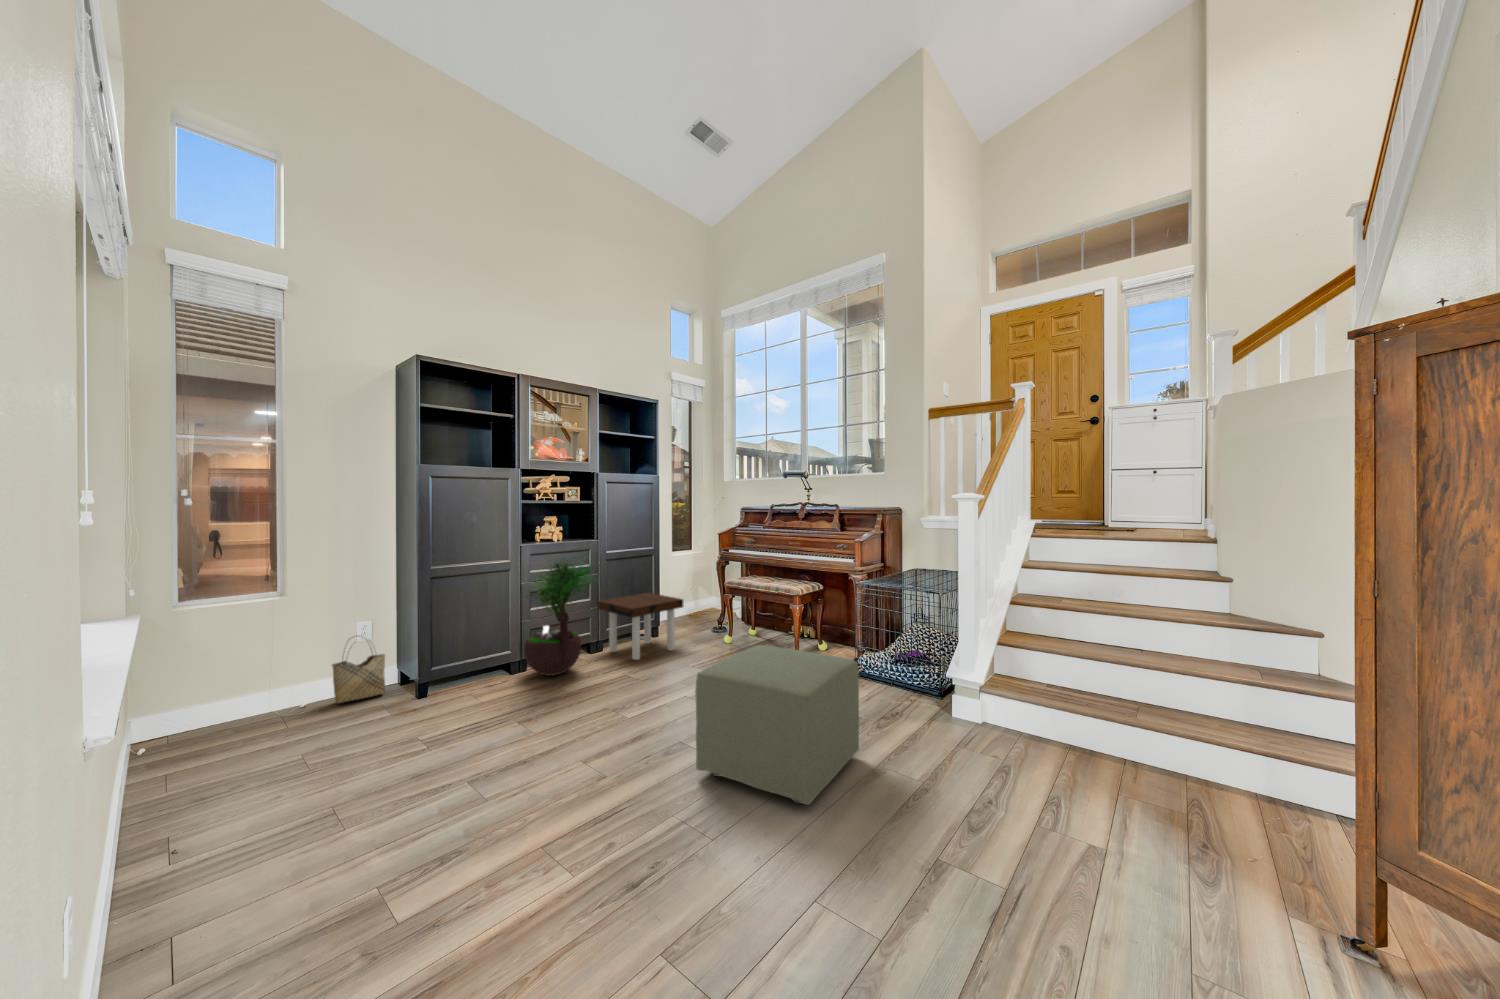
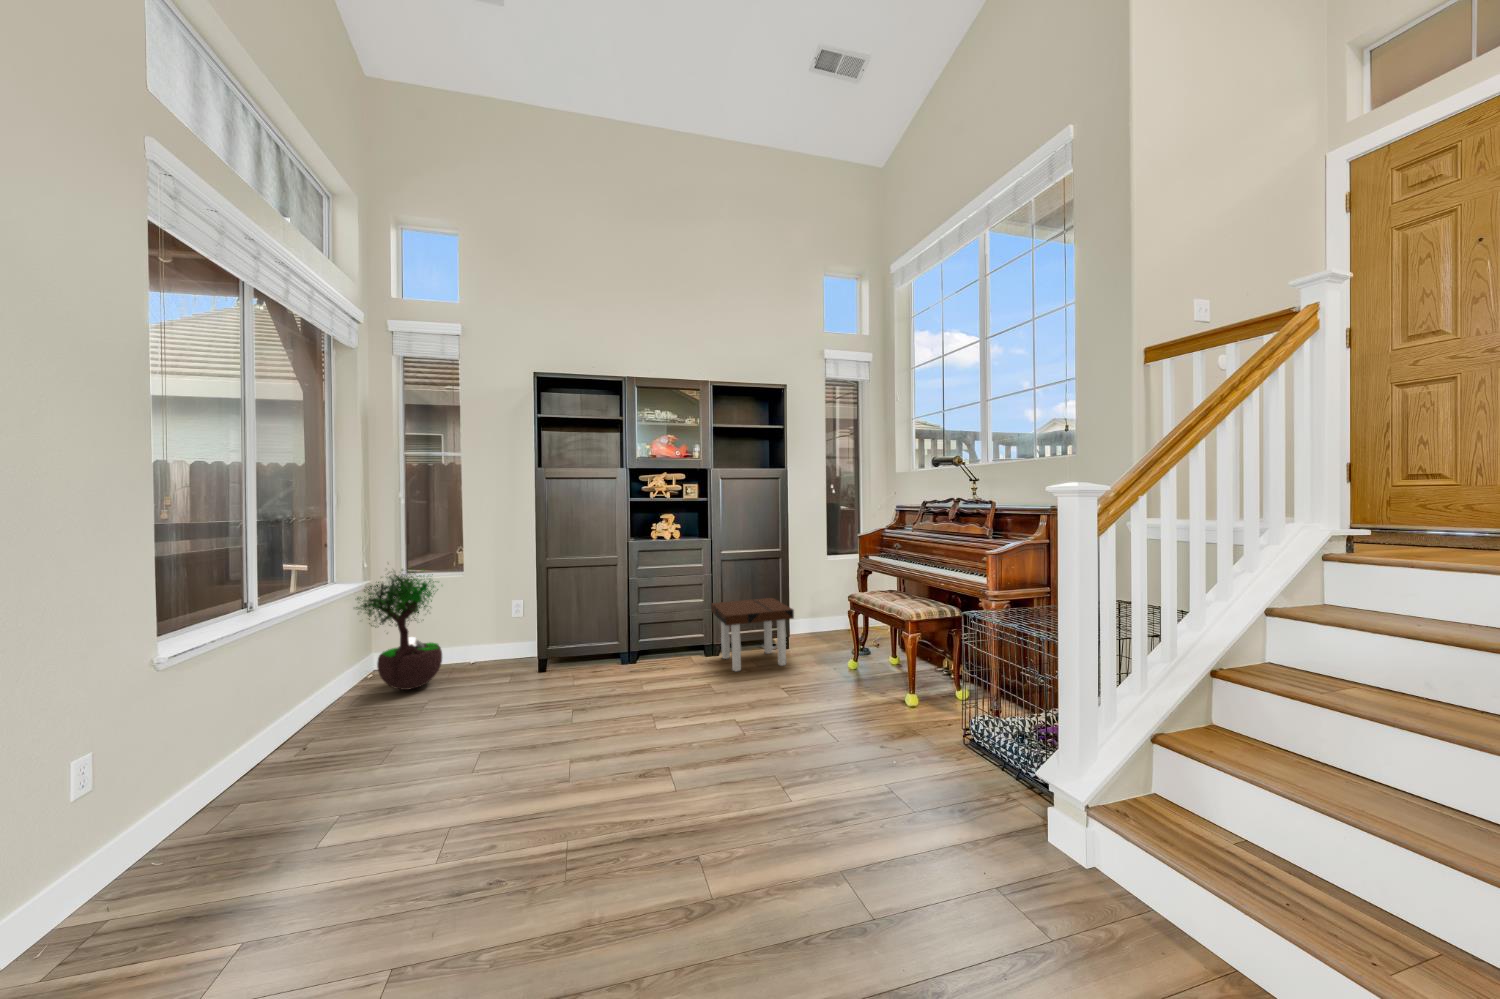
potted tree: present [524,557,592,676] -> present [356,569,442,690]
woven basket: present [332,636,385,703] -> none [479,617,521,673]
ottoman: present [695,645,859,805] -> none [631,685,840,922]

